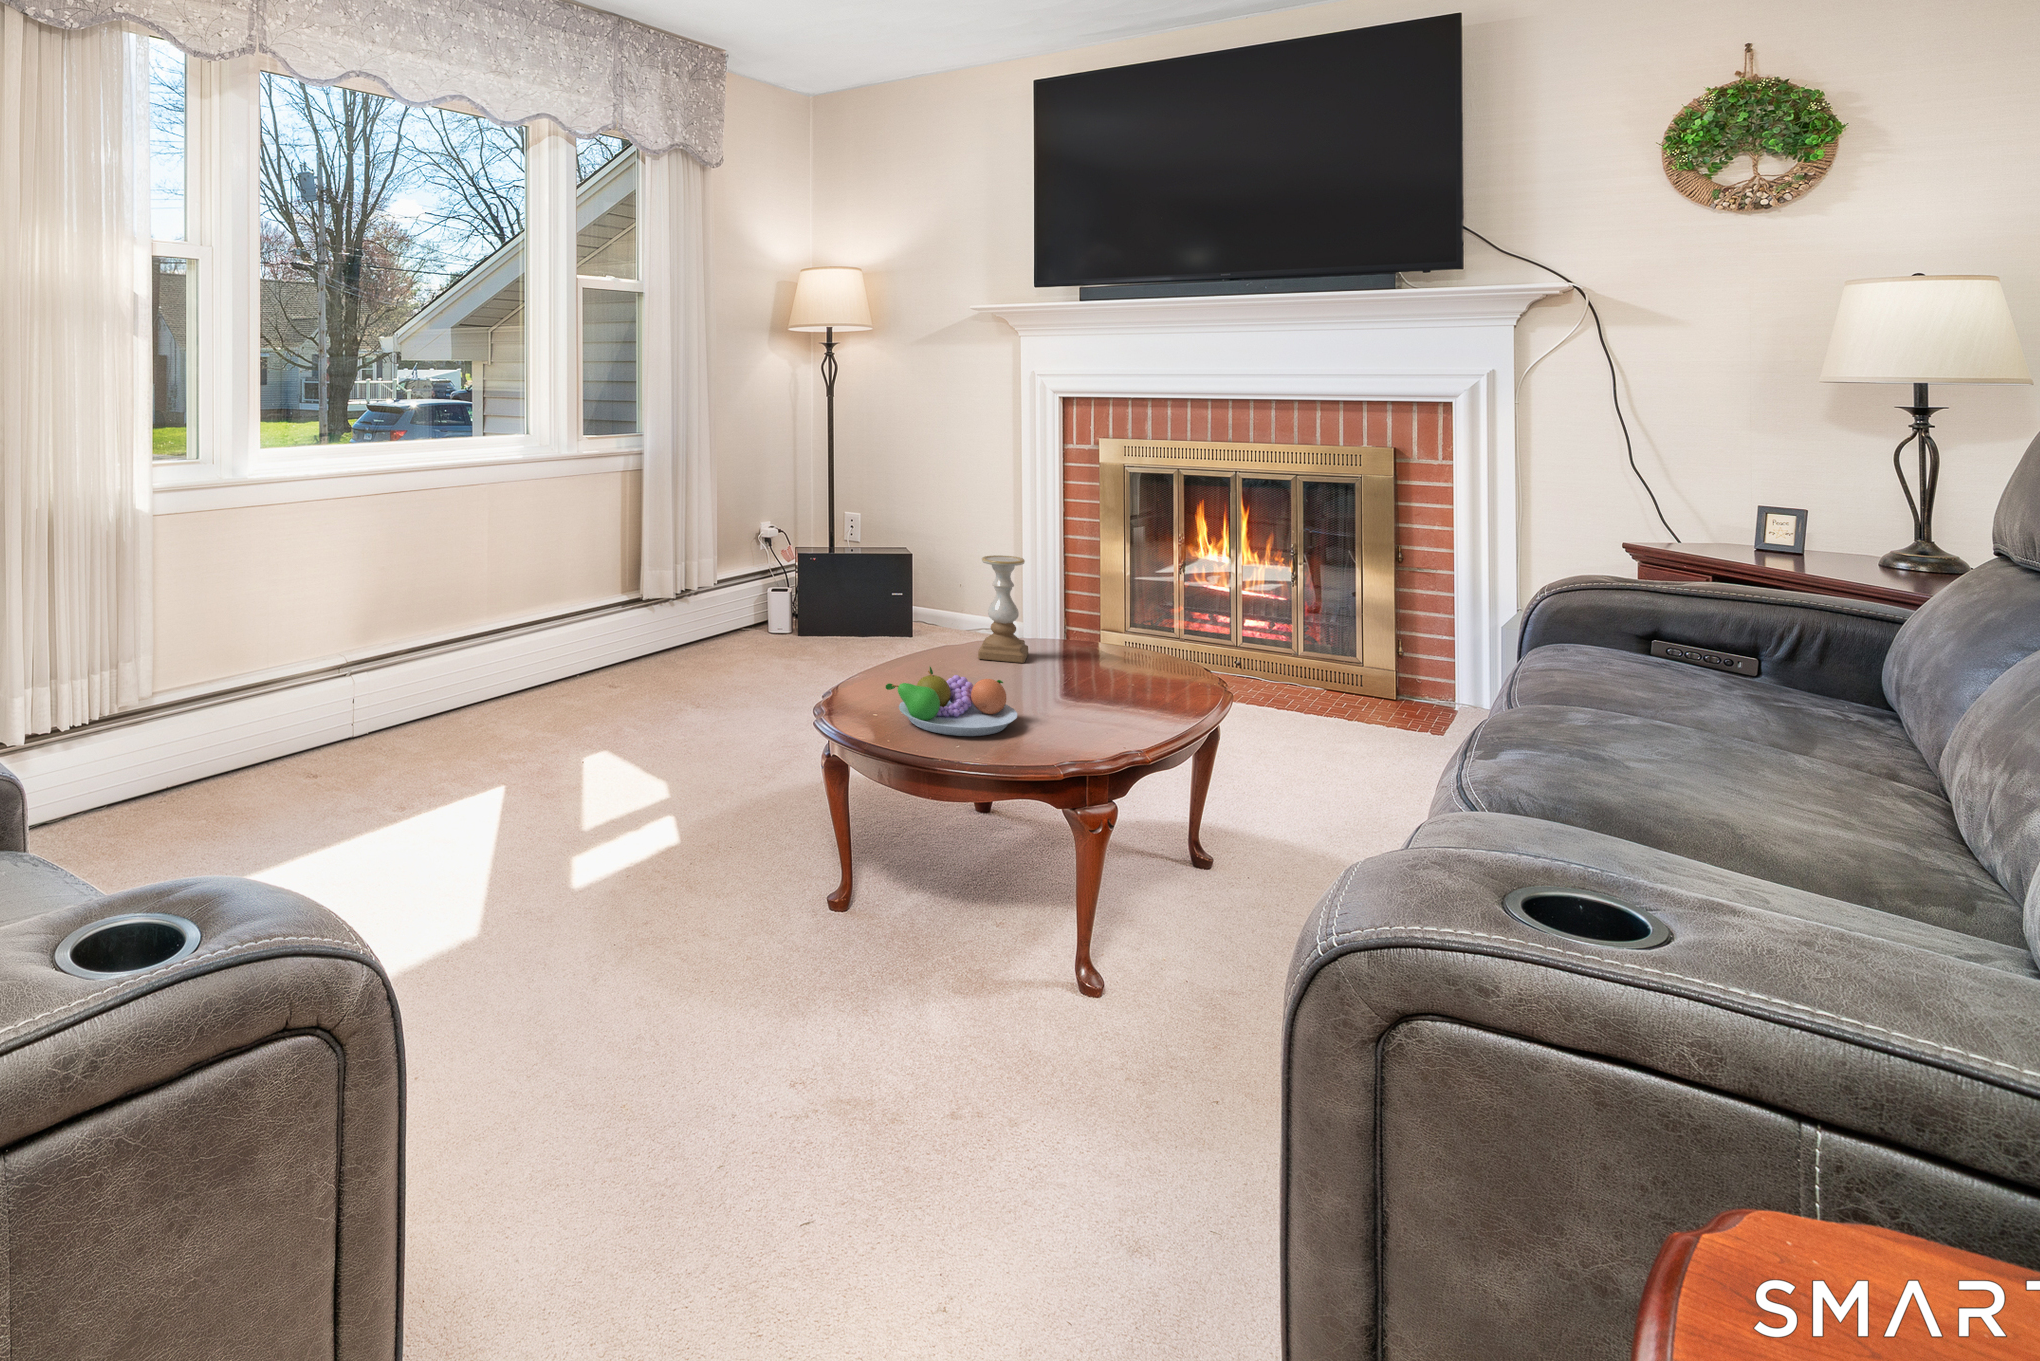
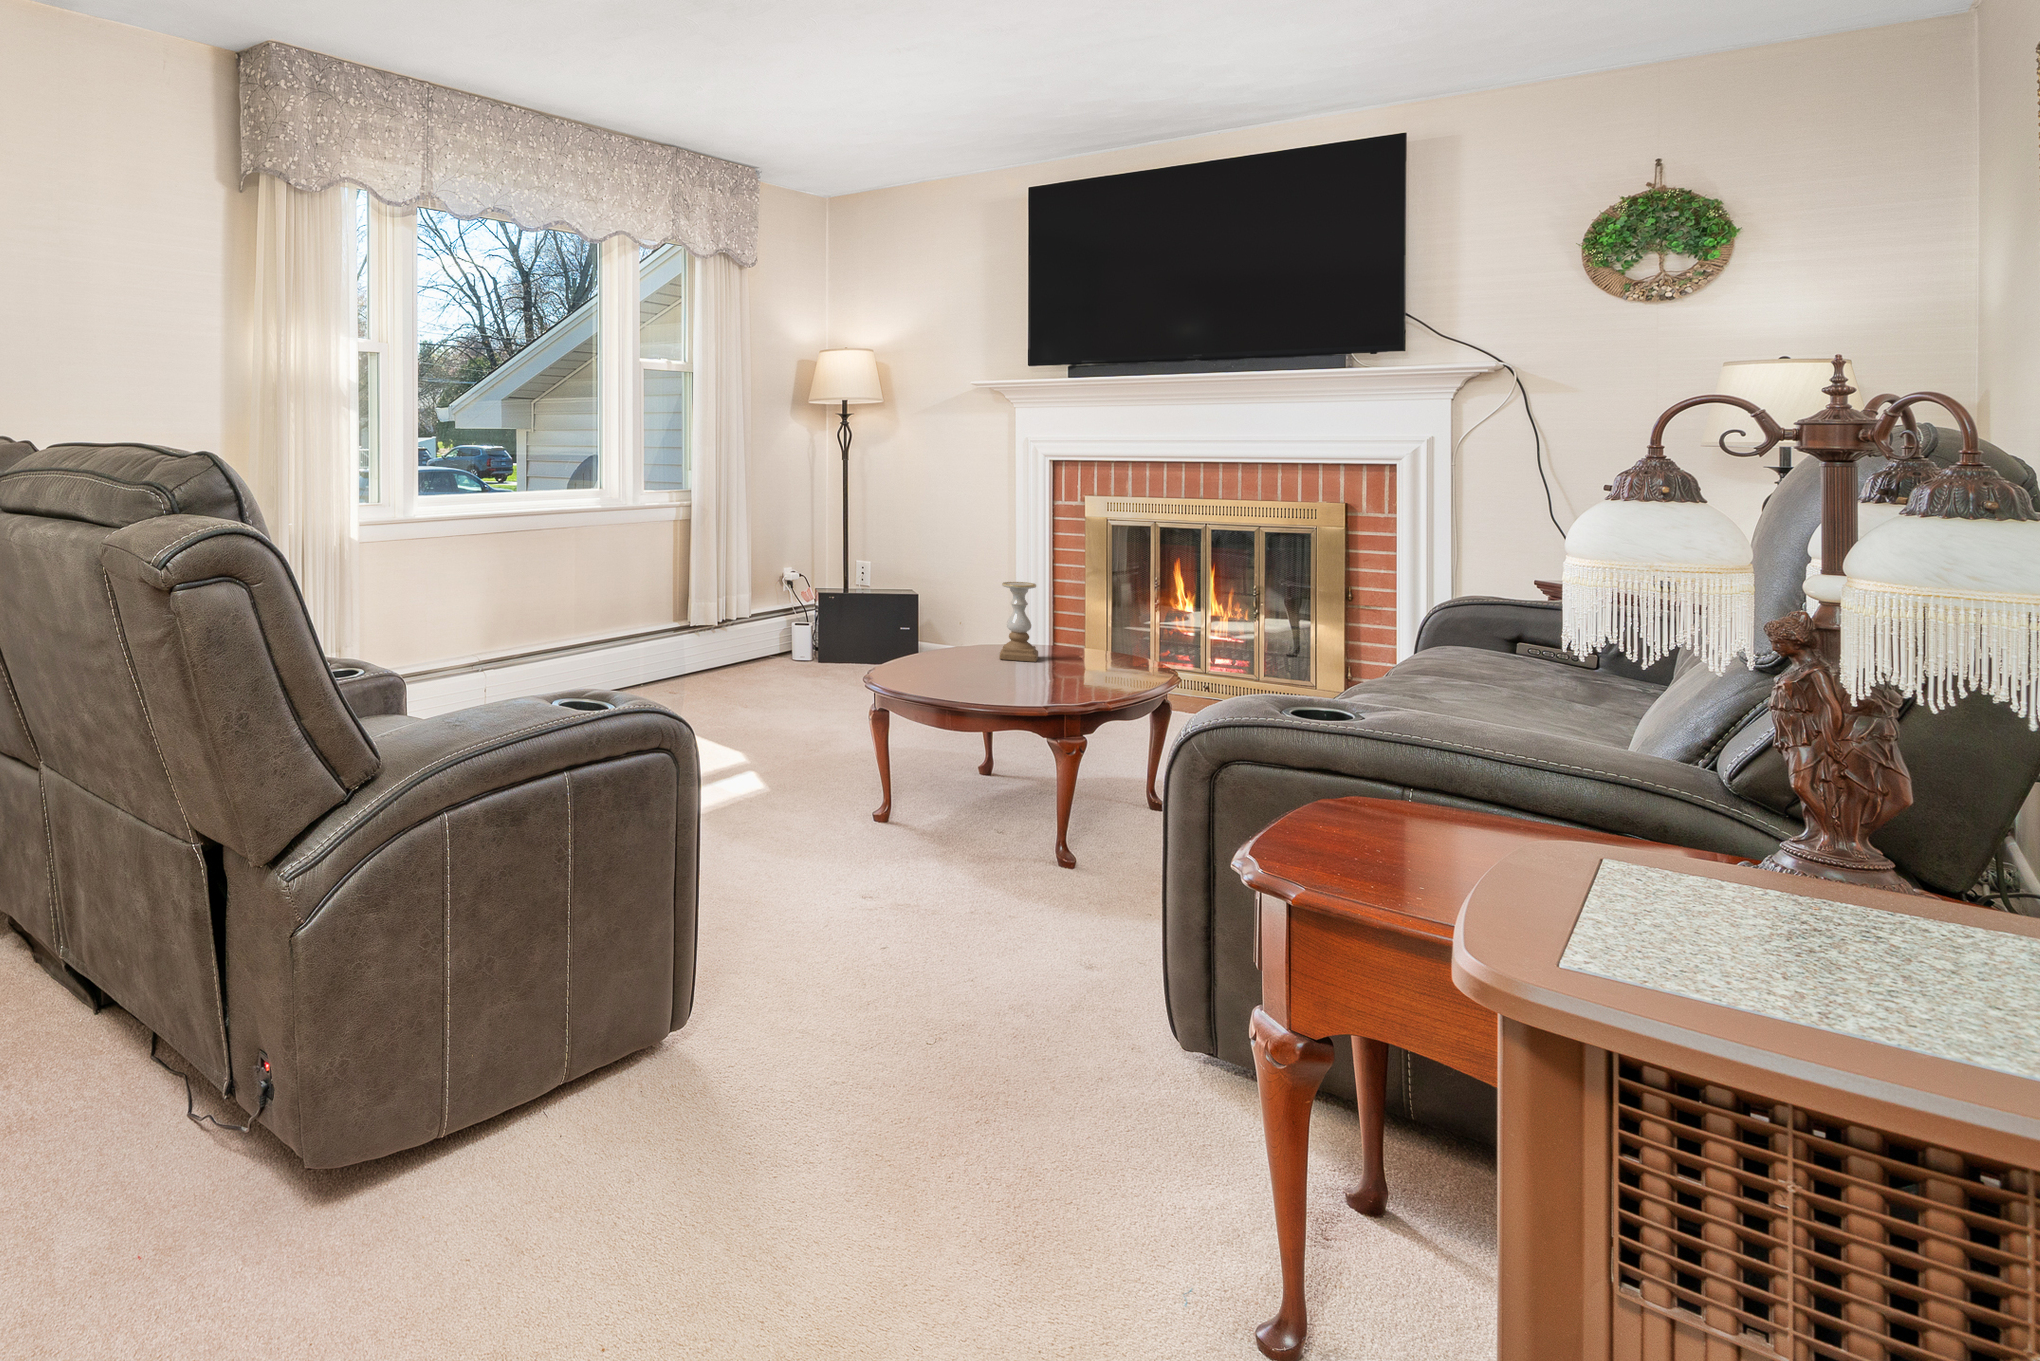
fruit bowl: present [886,667,1017,736] -> none [942,655,1041,701]

